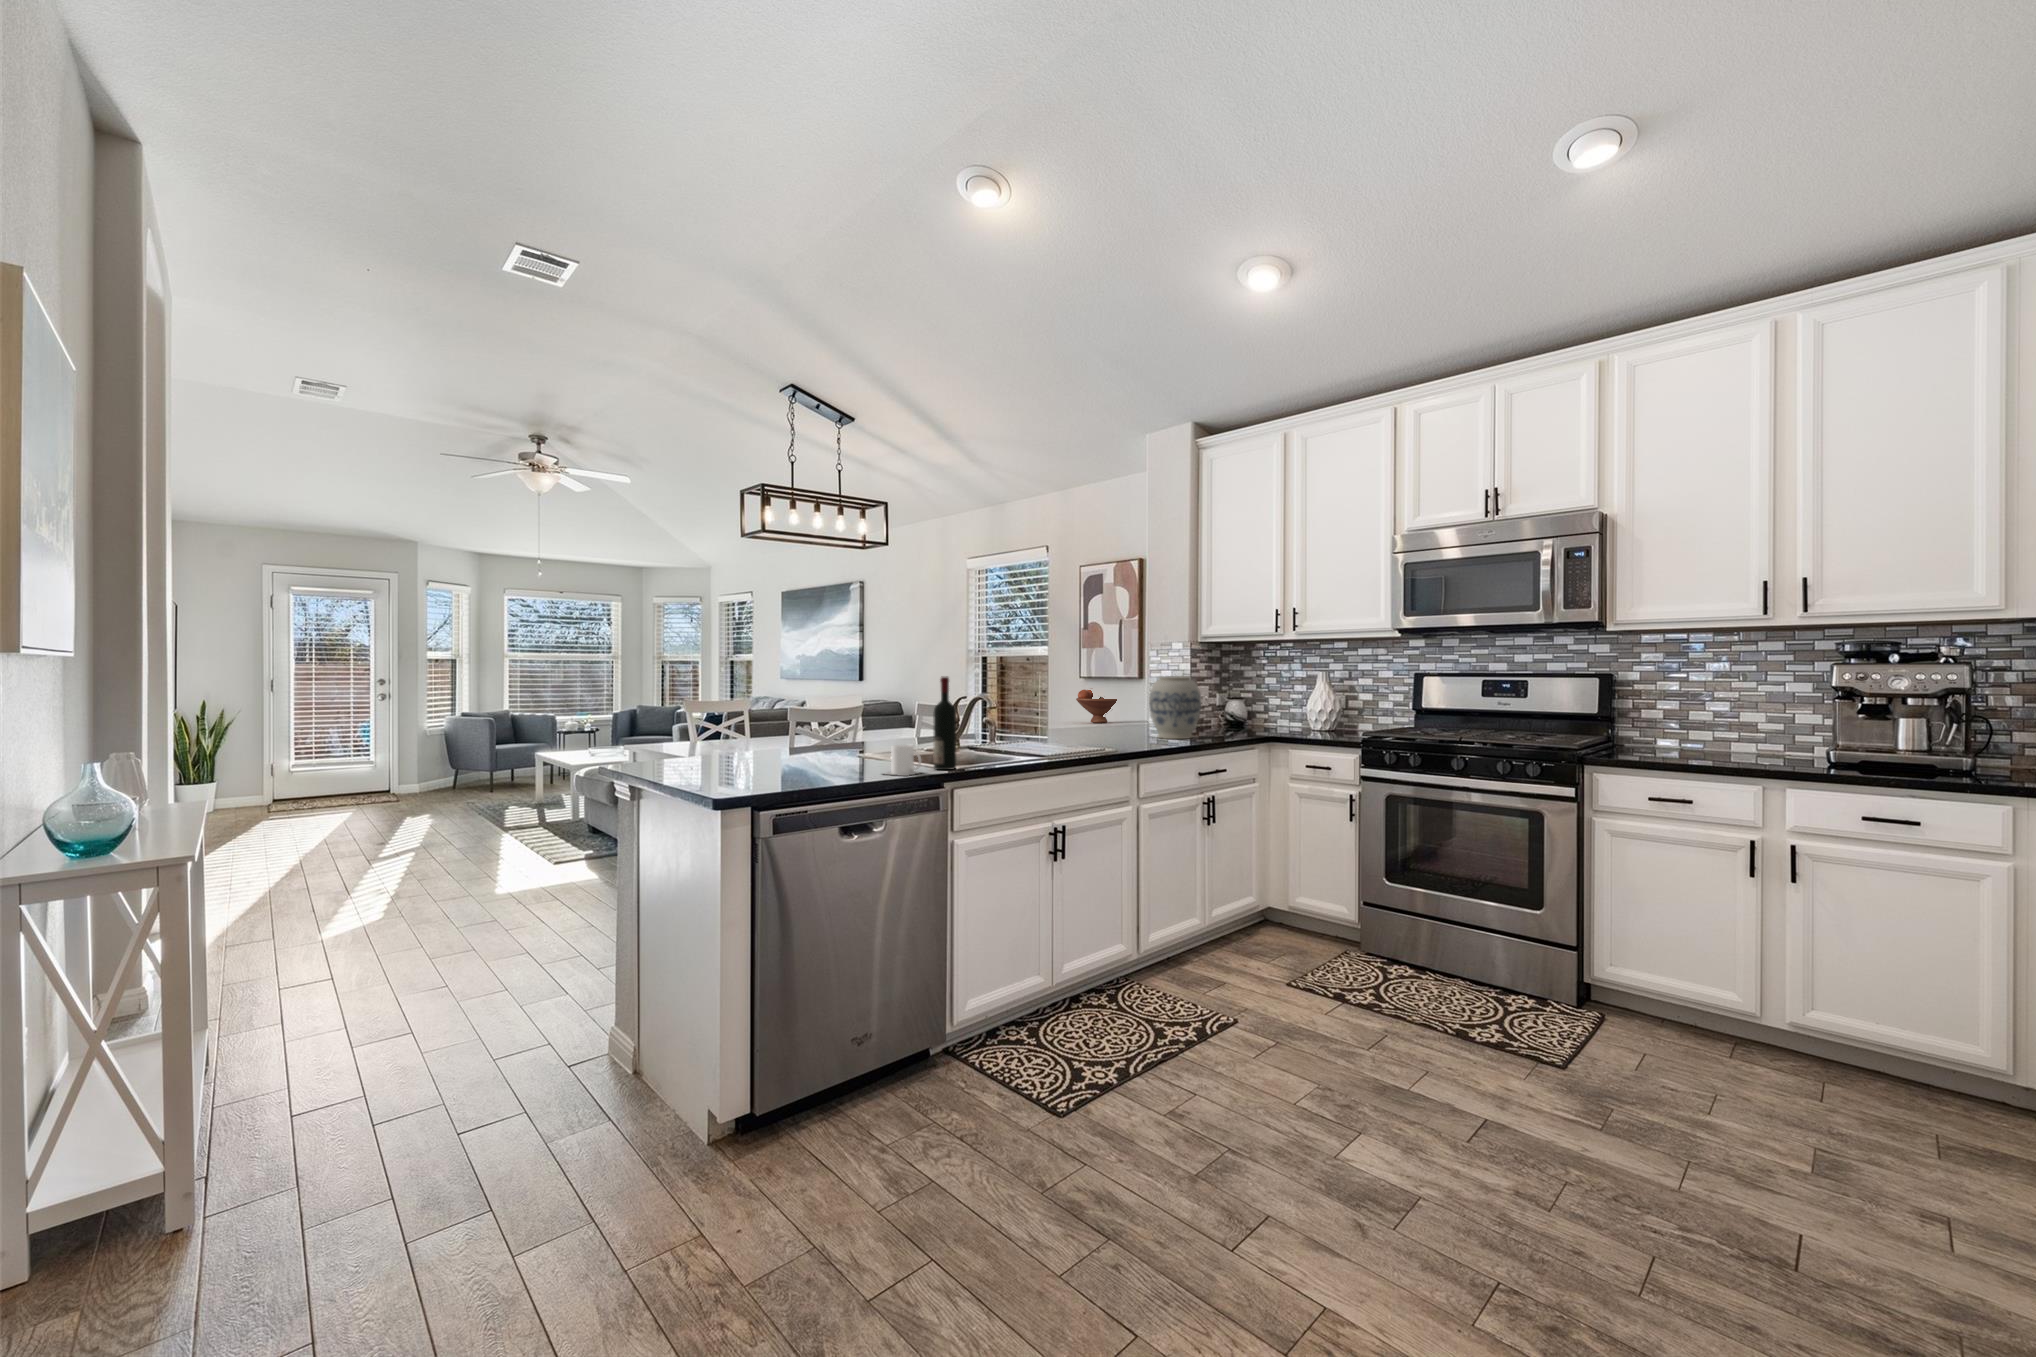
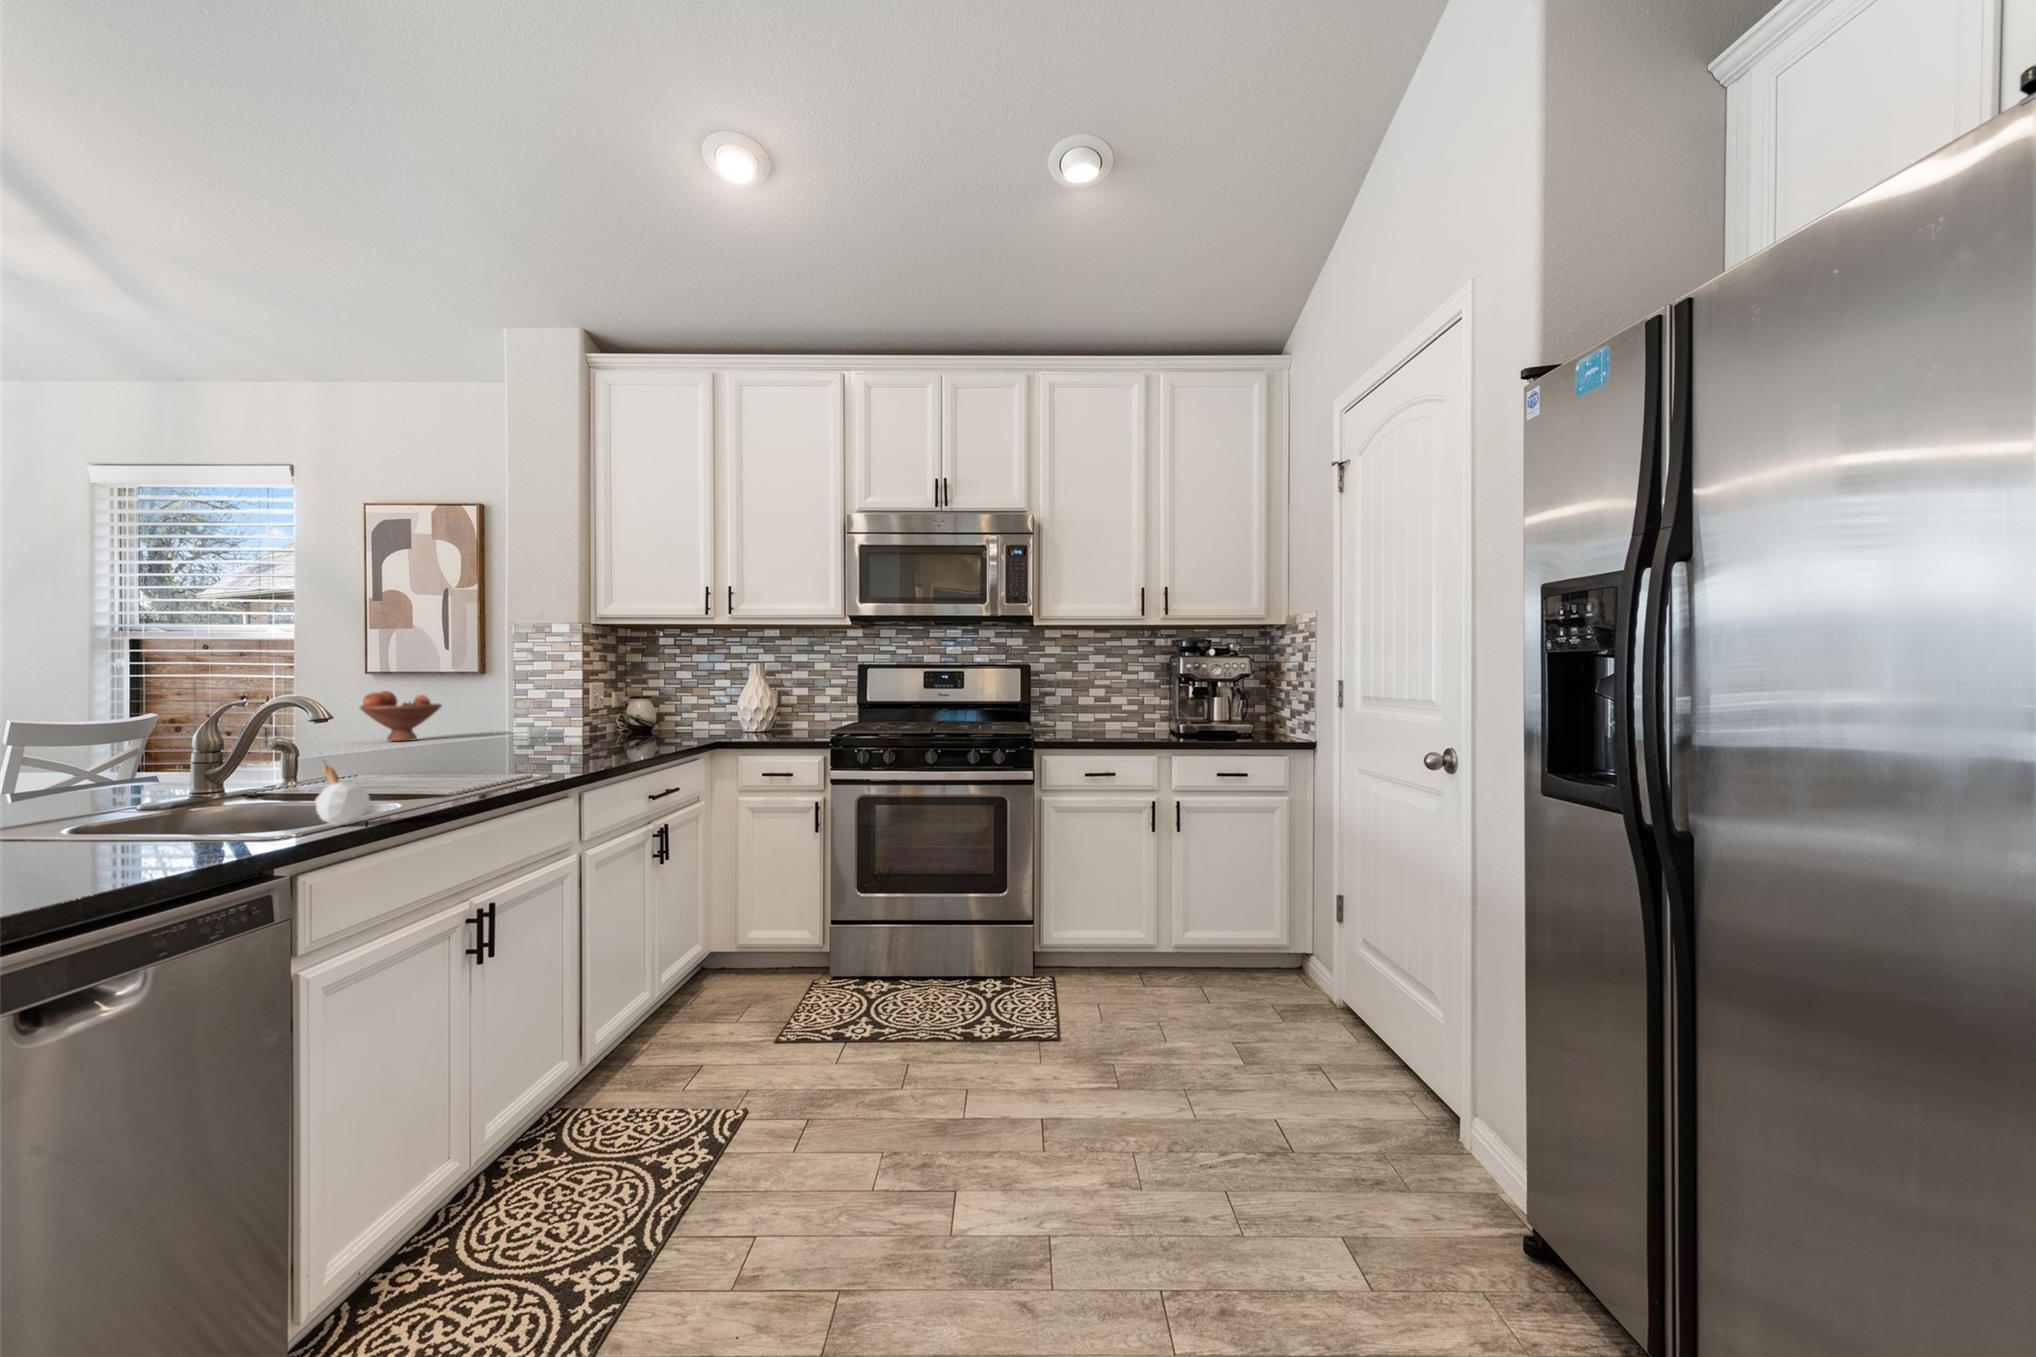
wine bottle: present [933,676,956,770] -> none [236,666,296,847]
vase: present [1149,676,1201,739] -> none [540,669,619,755]
candle: none [973,723,997,765] -> present [316,760,370,825]
mug: present [886,744,921,776] -> none [106,805,233,876]

